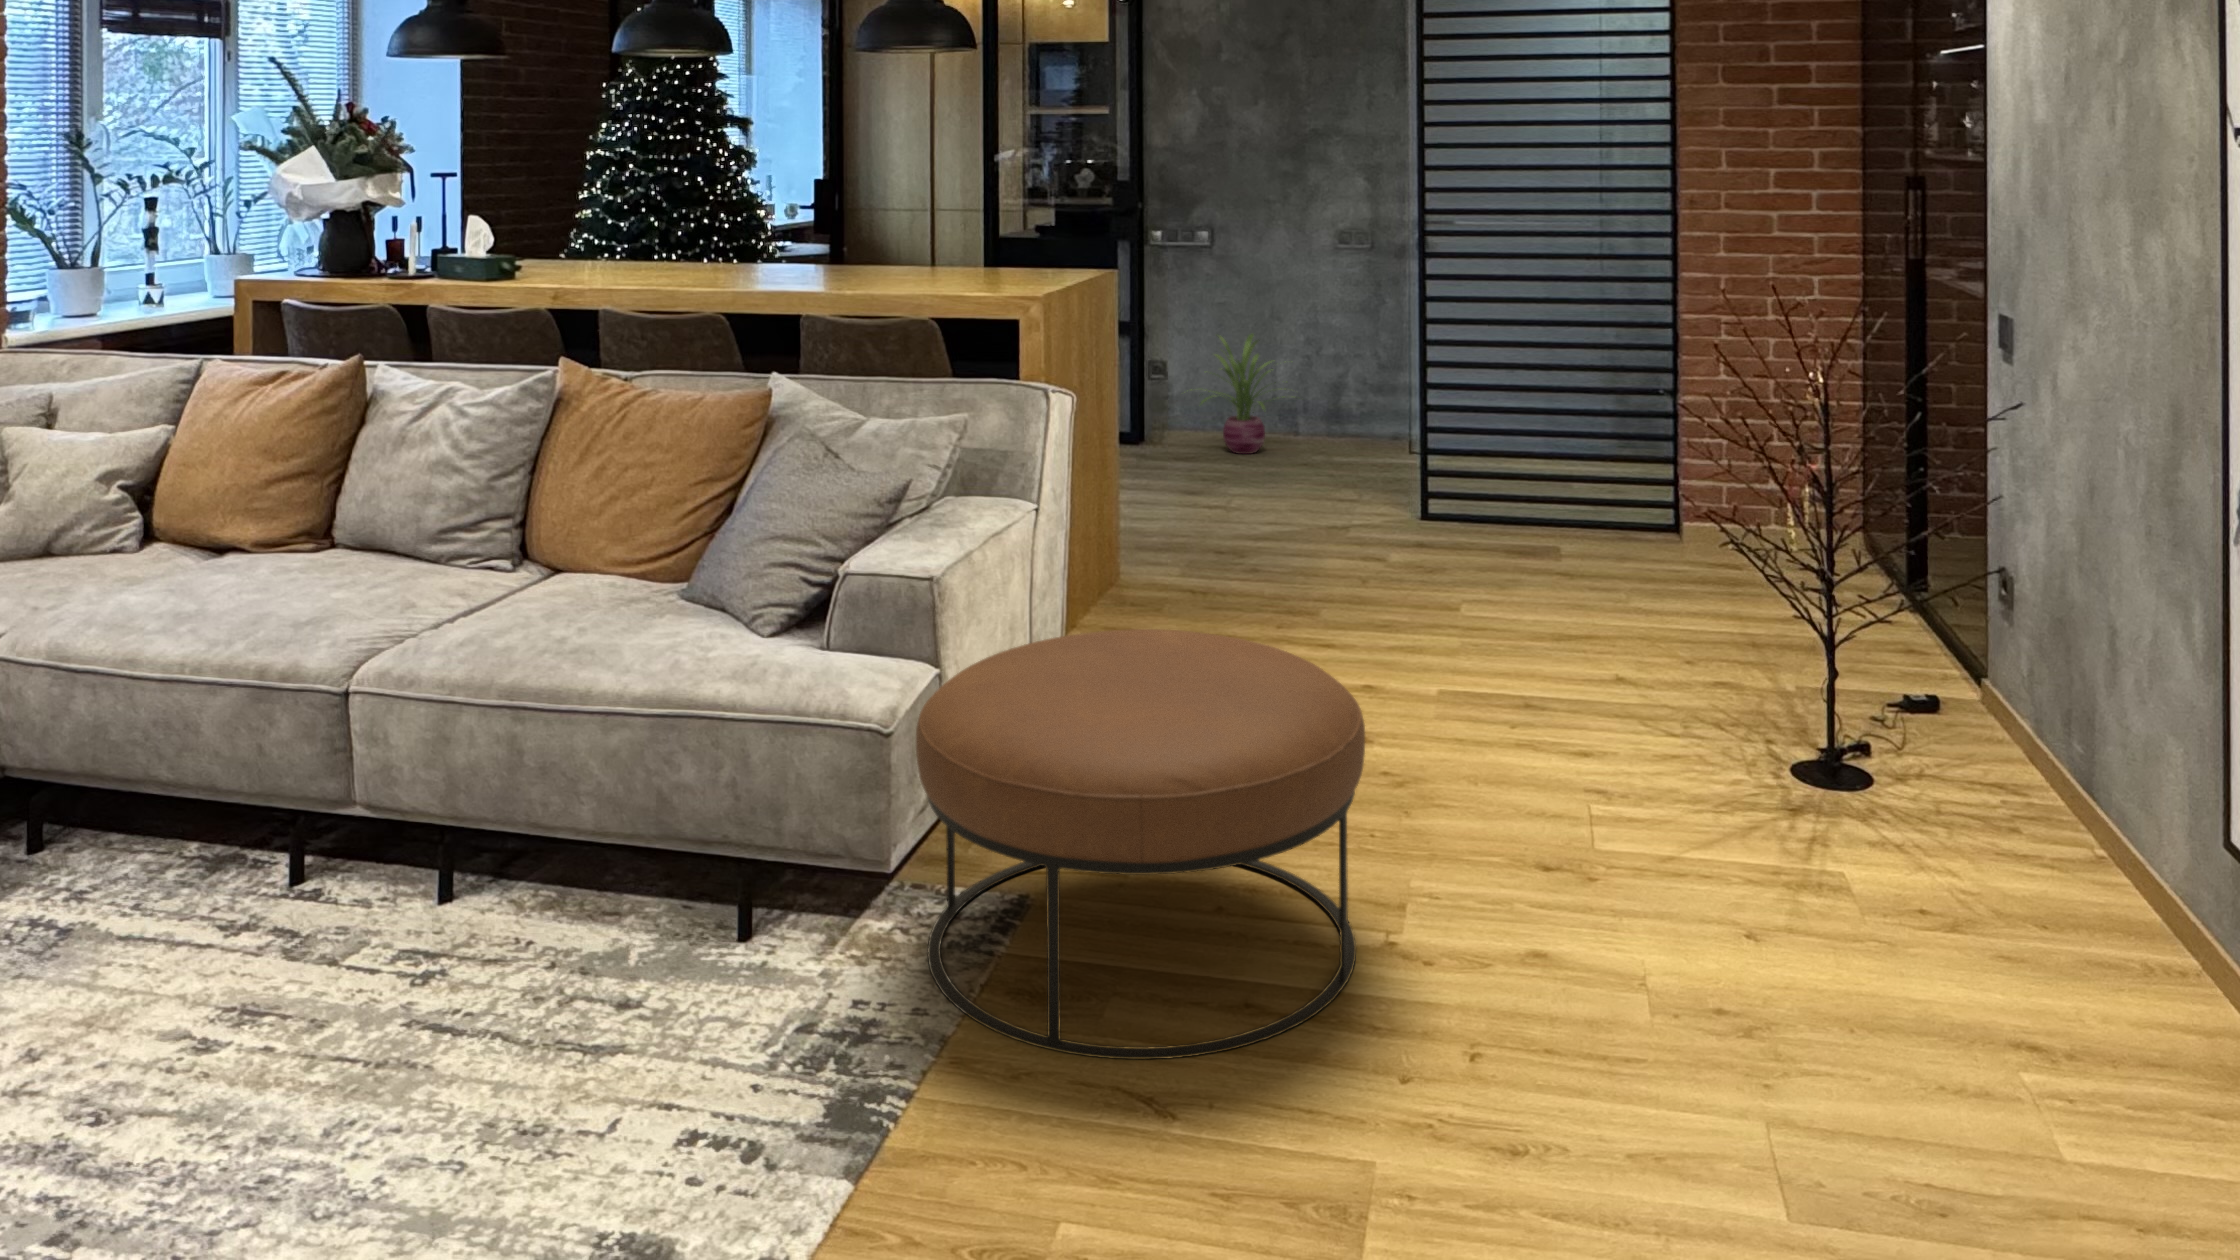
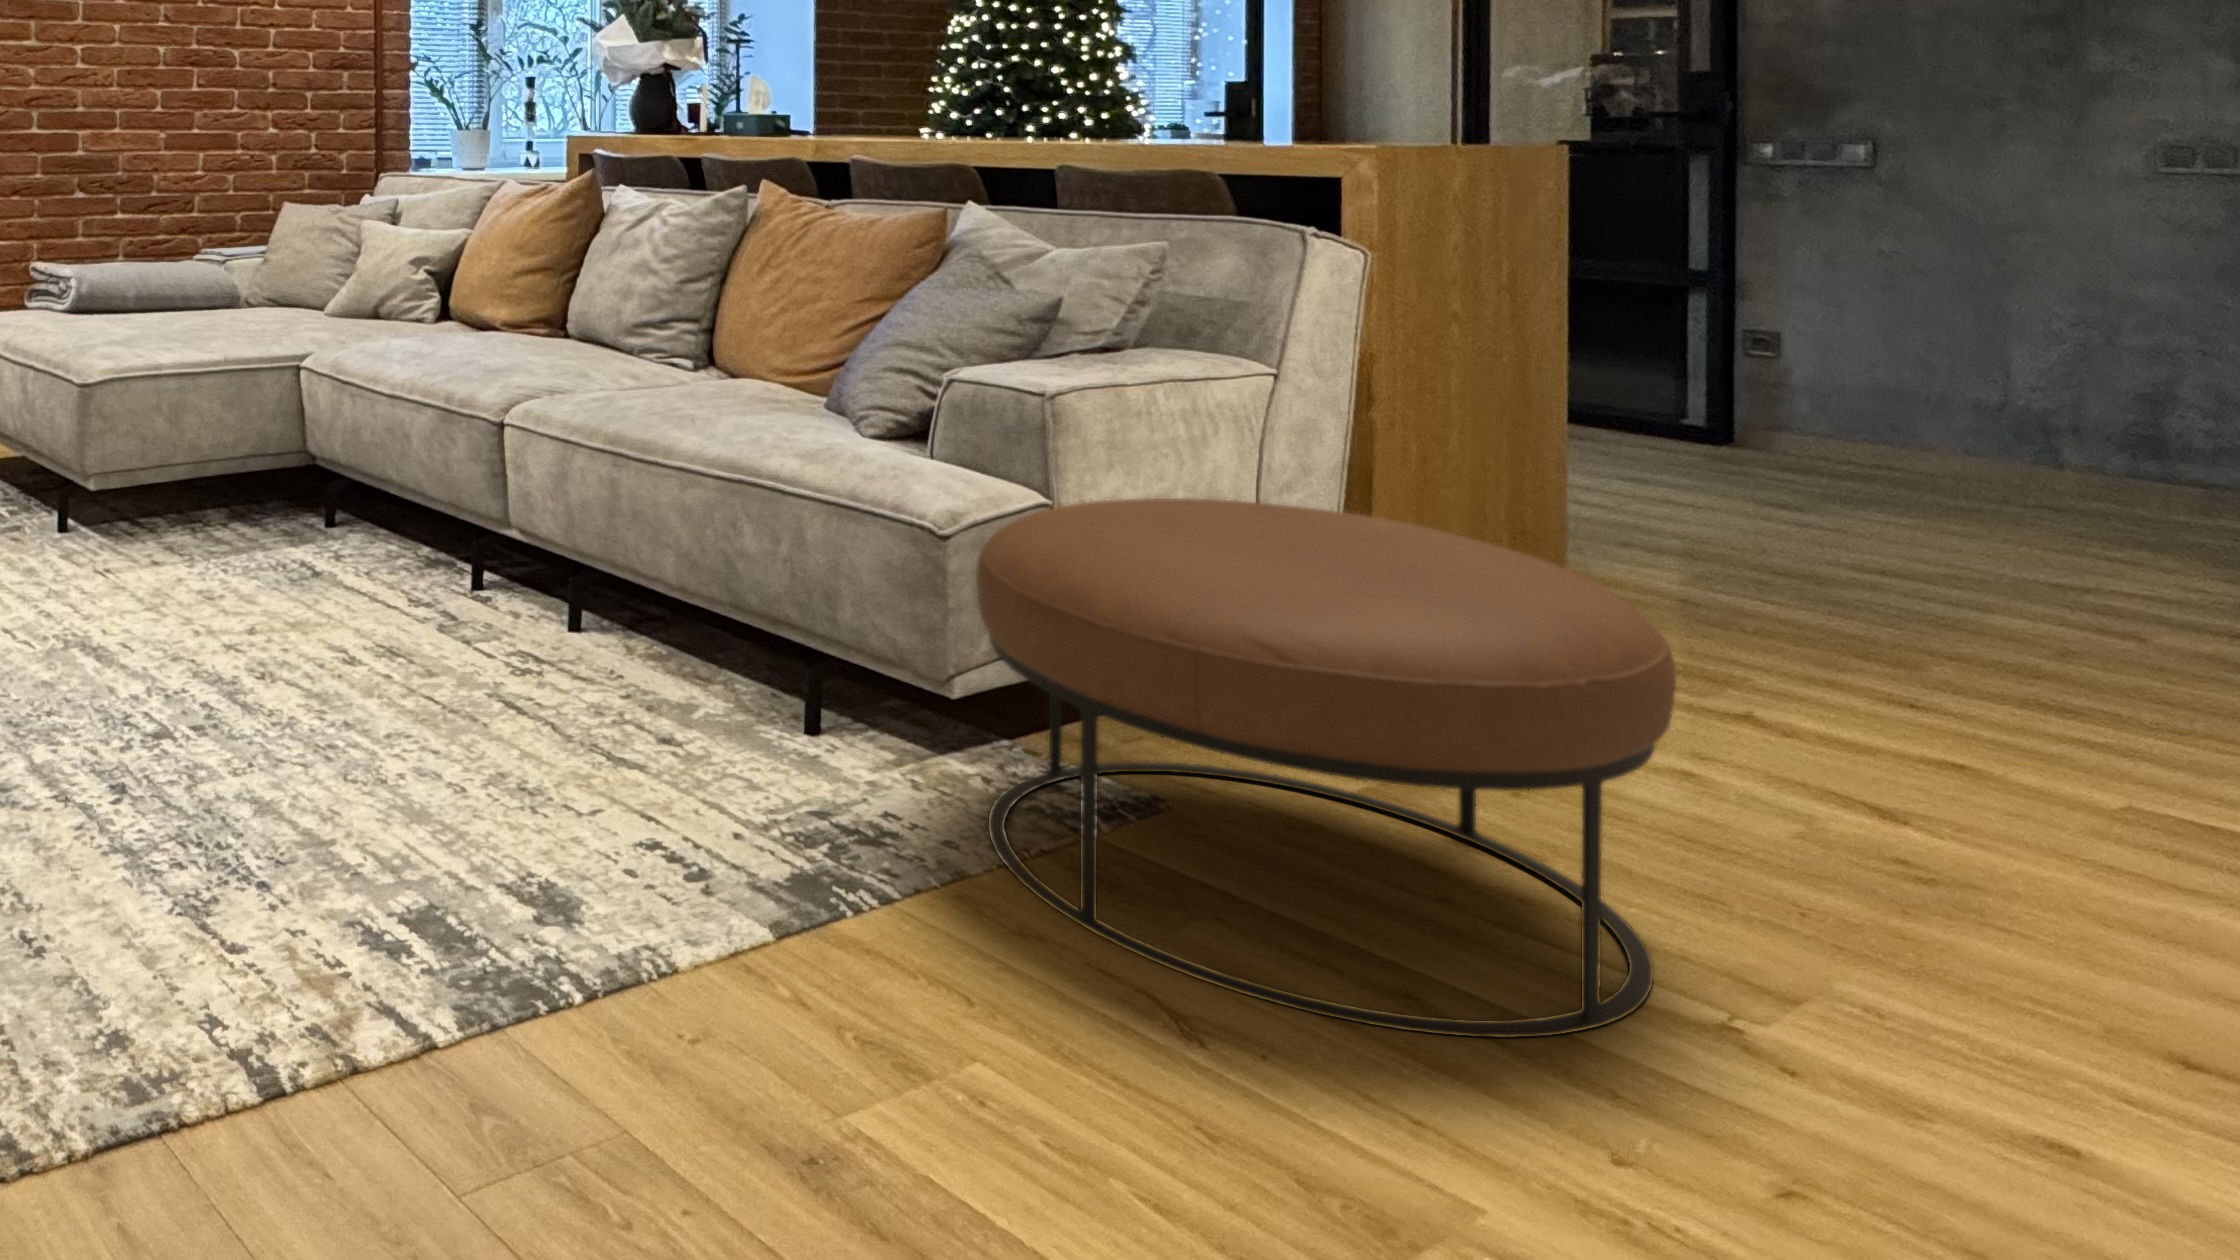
decorative plant: present [1190,334,1282,454] -> none [1761,288,2038,465]

